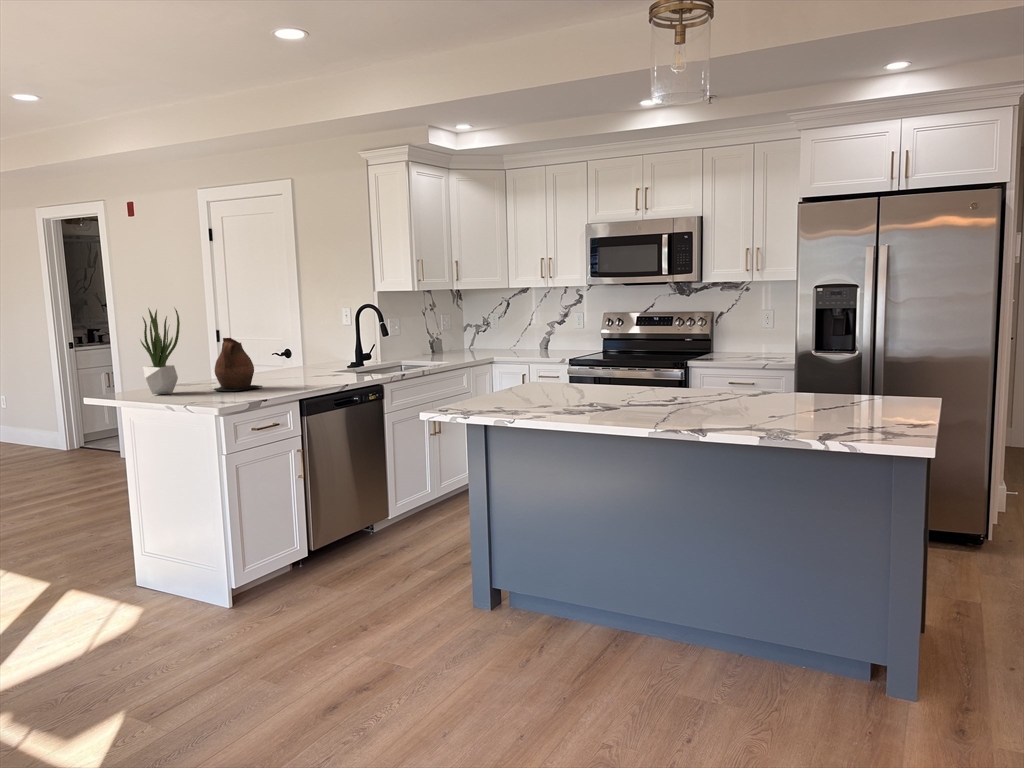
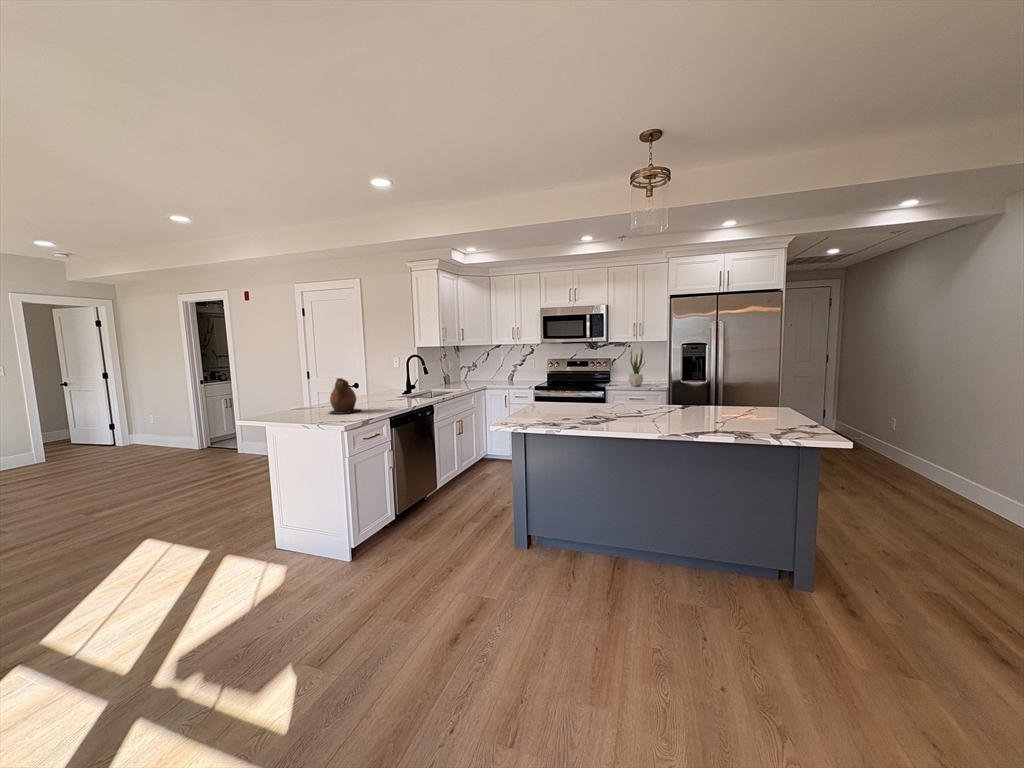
potted plant: present [140,308,180,394] -> present [629,347,644,386]

